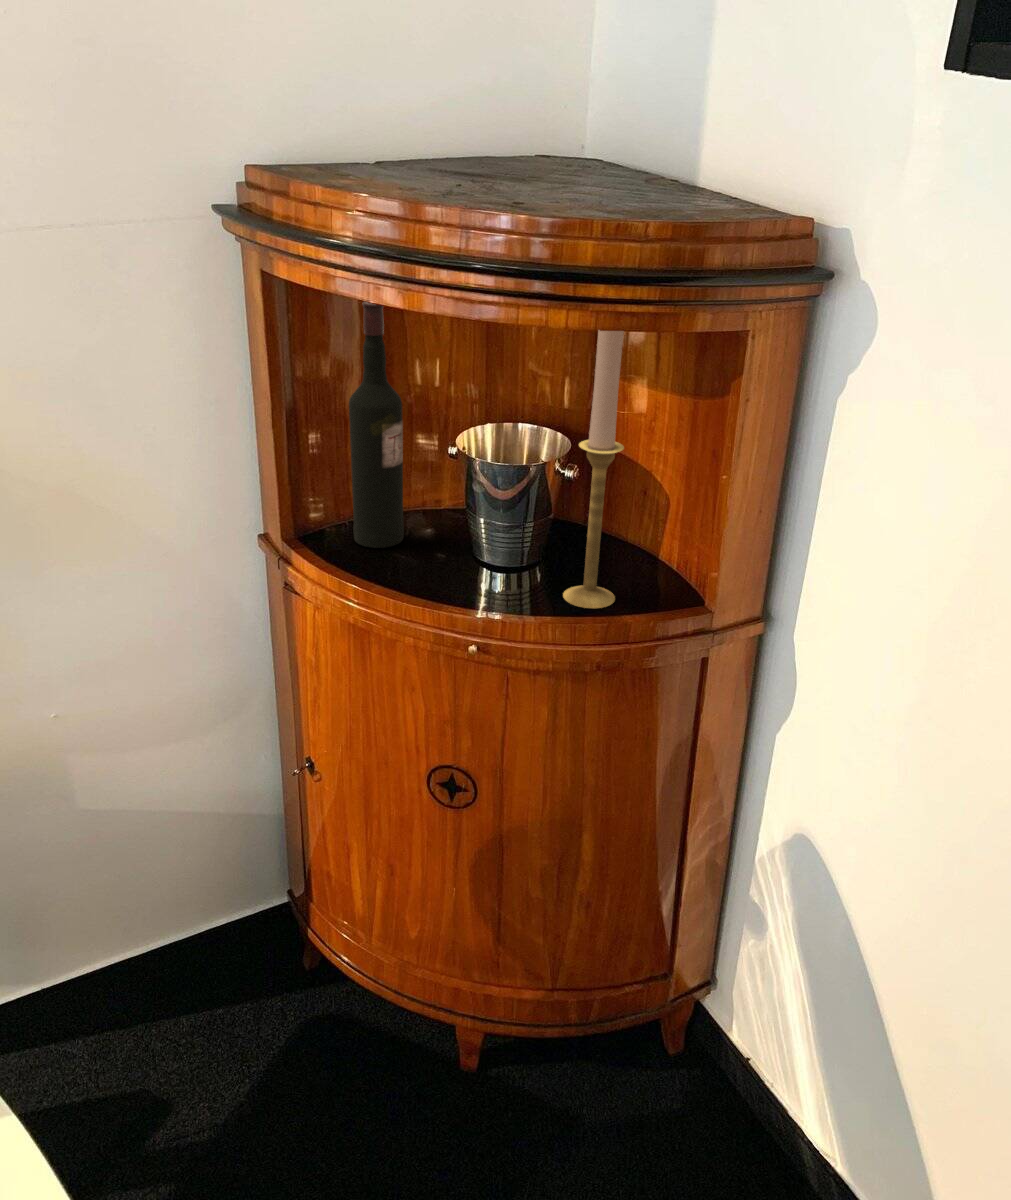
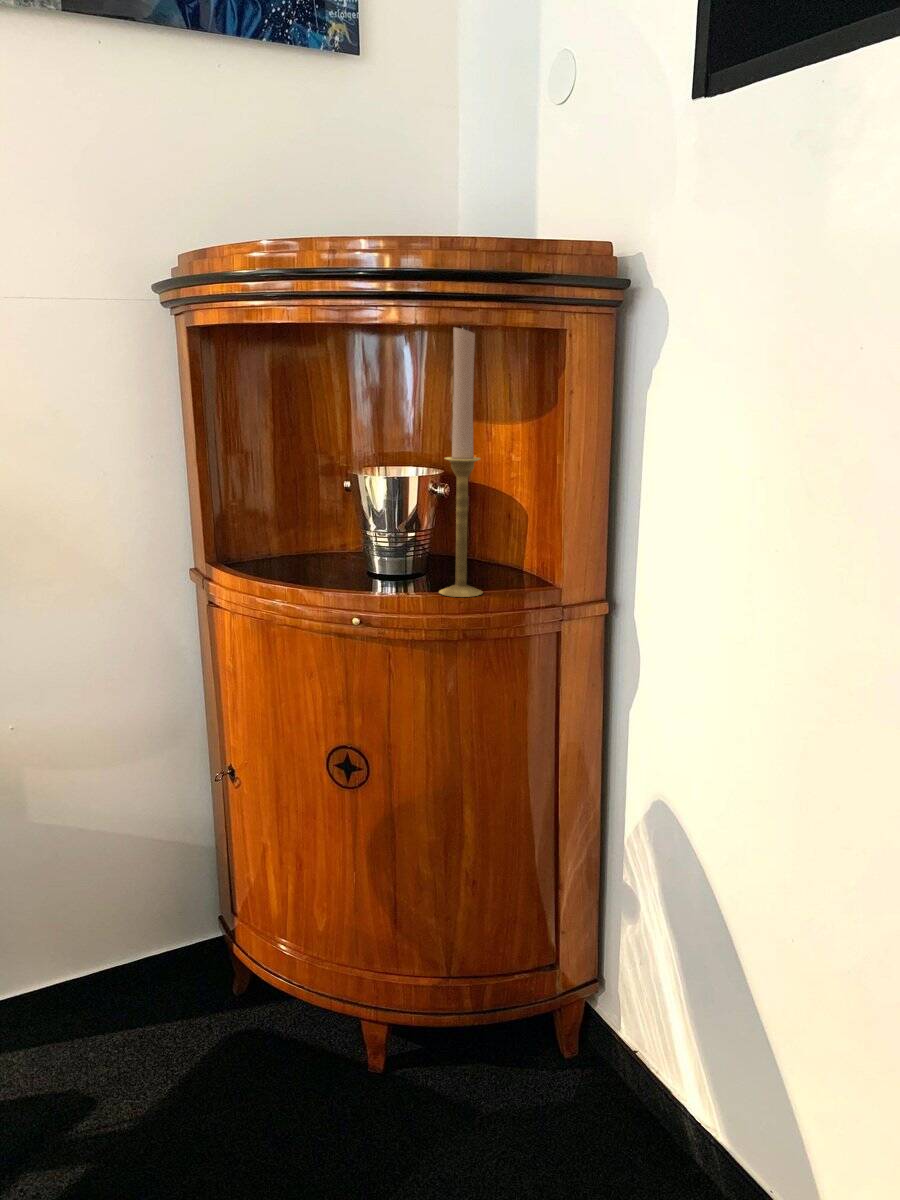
wine bottle: present [349,302,404,548] -> none [263,371,310,576]

